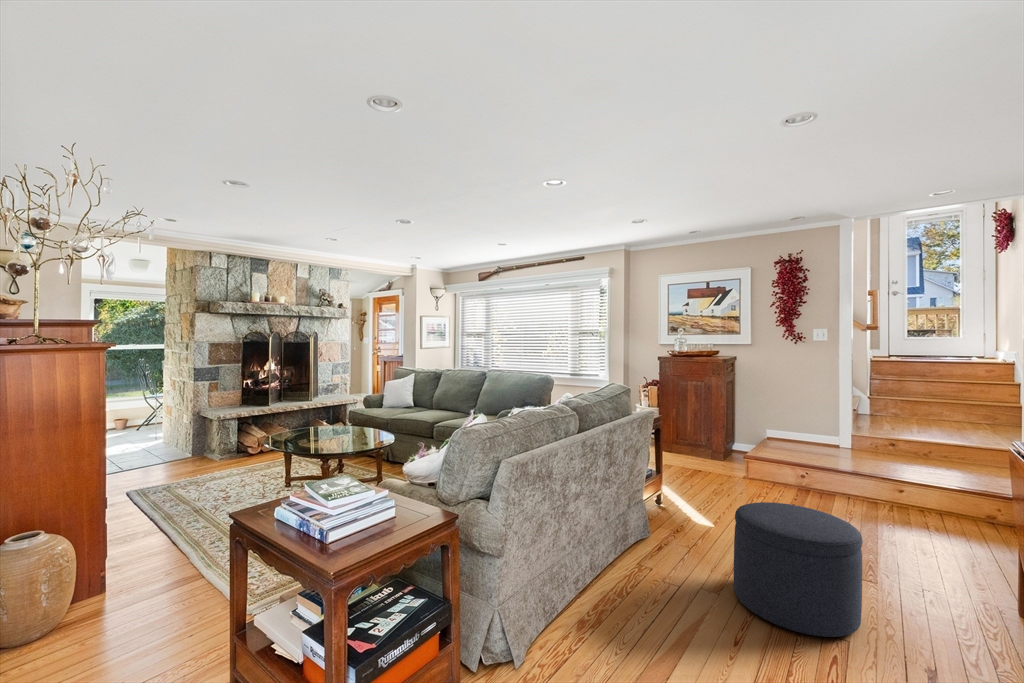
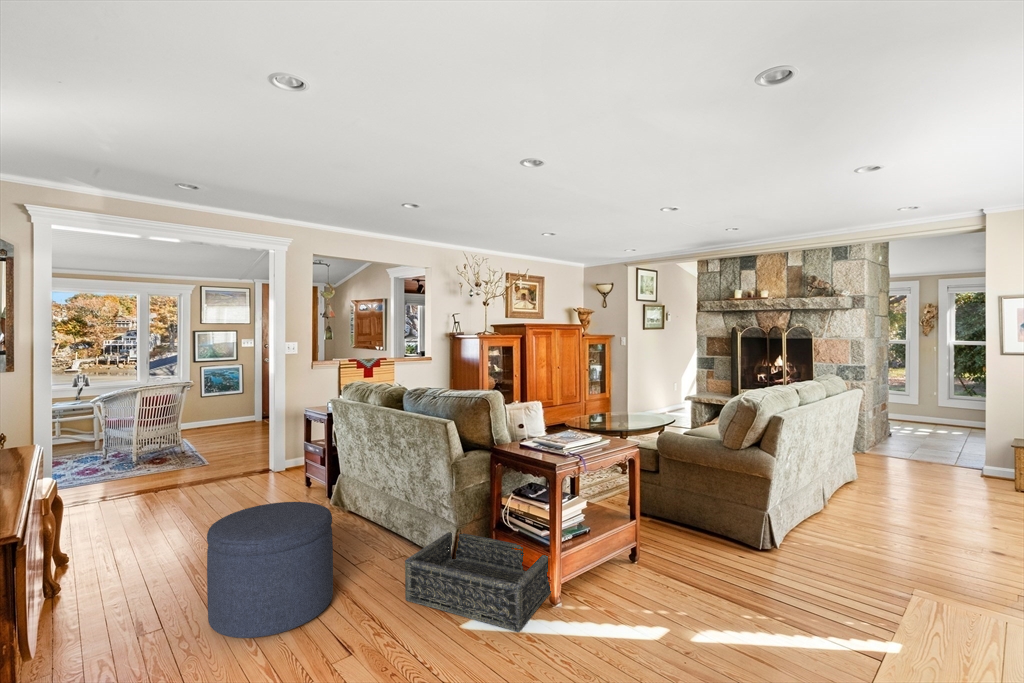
basket: none [642,483,711,550] -> present [405,532,551,632]

